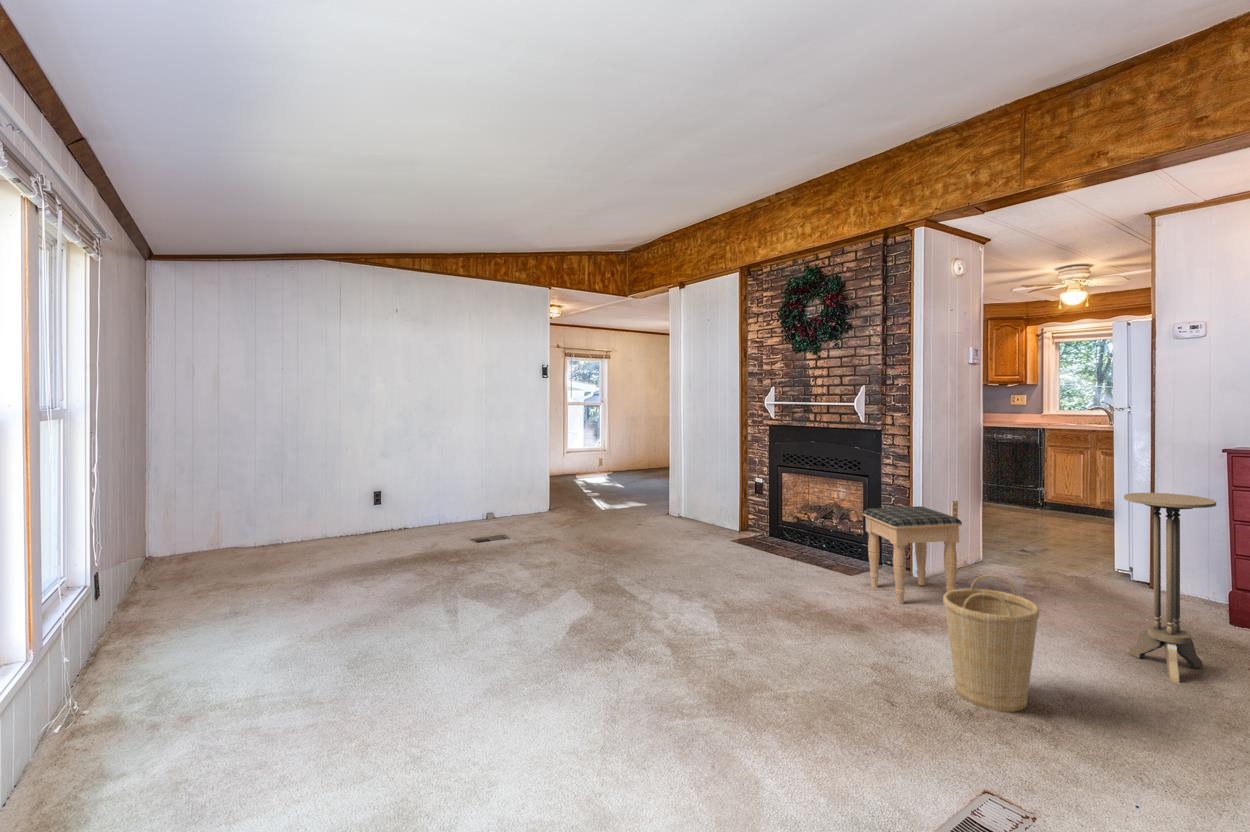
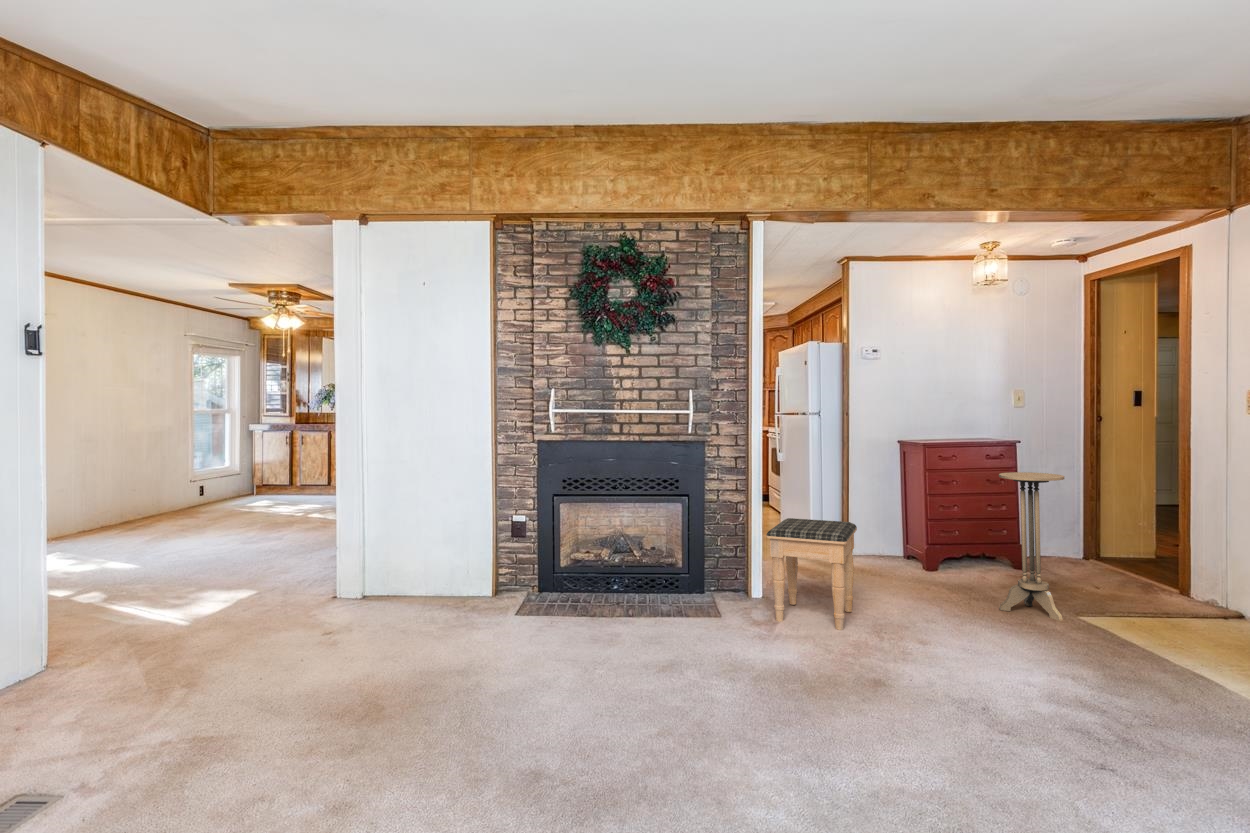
basket: present [943,575,1039,712] -> none [1066,563,1175,702]

